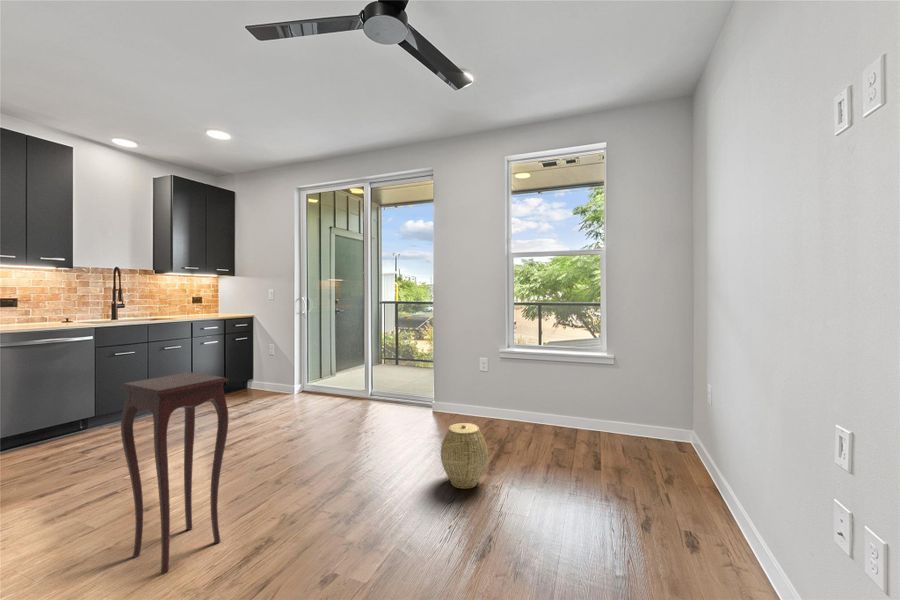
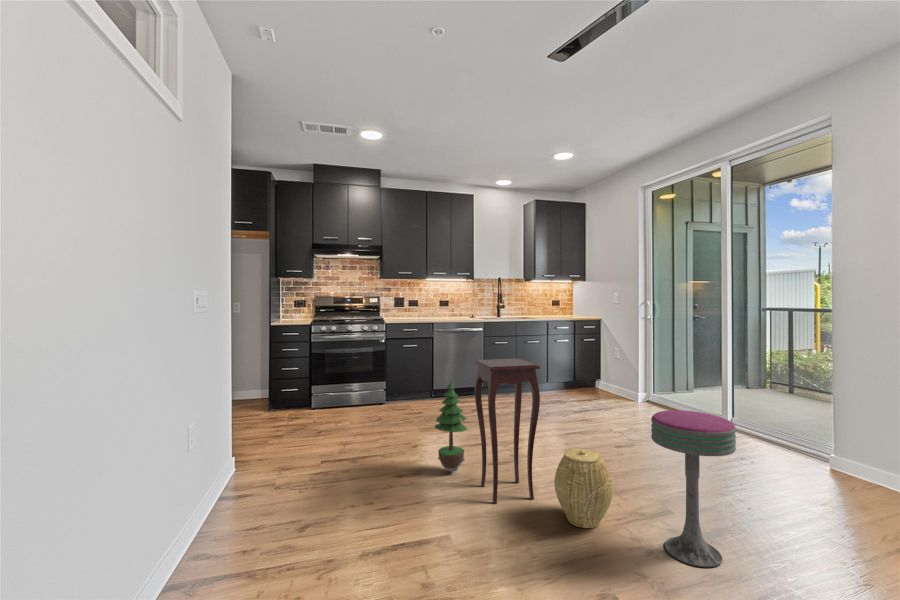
bar stool: none [359,398,426,539] -> present [651,410,736,567]
potted tree: none [33,418,103,558] -> present [435,381,467,472]
woven basket: present [441,423,488,489] -> present [554,448,613,528]

